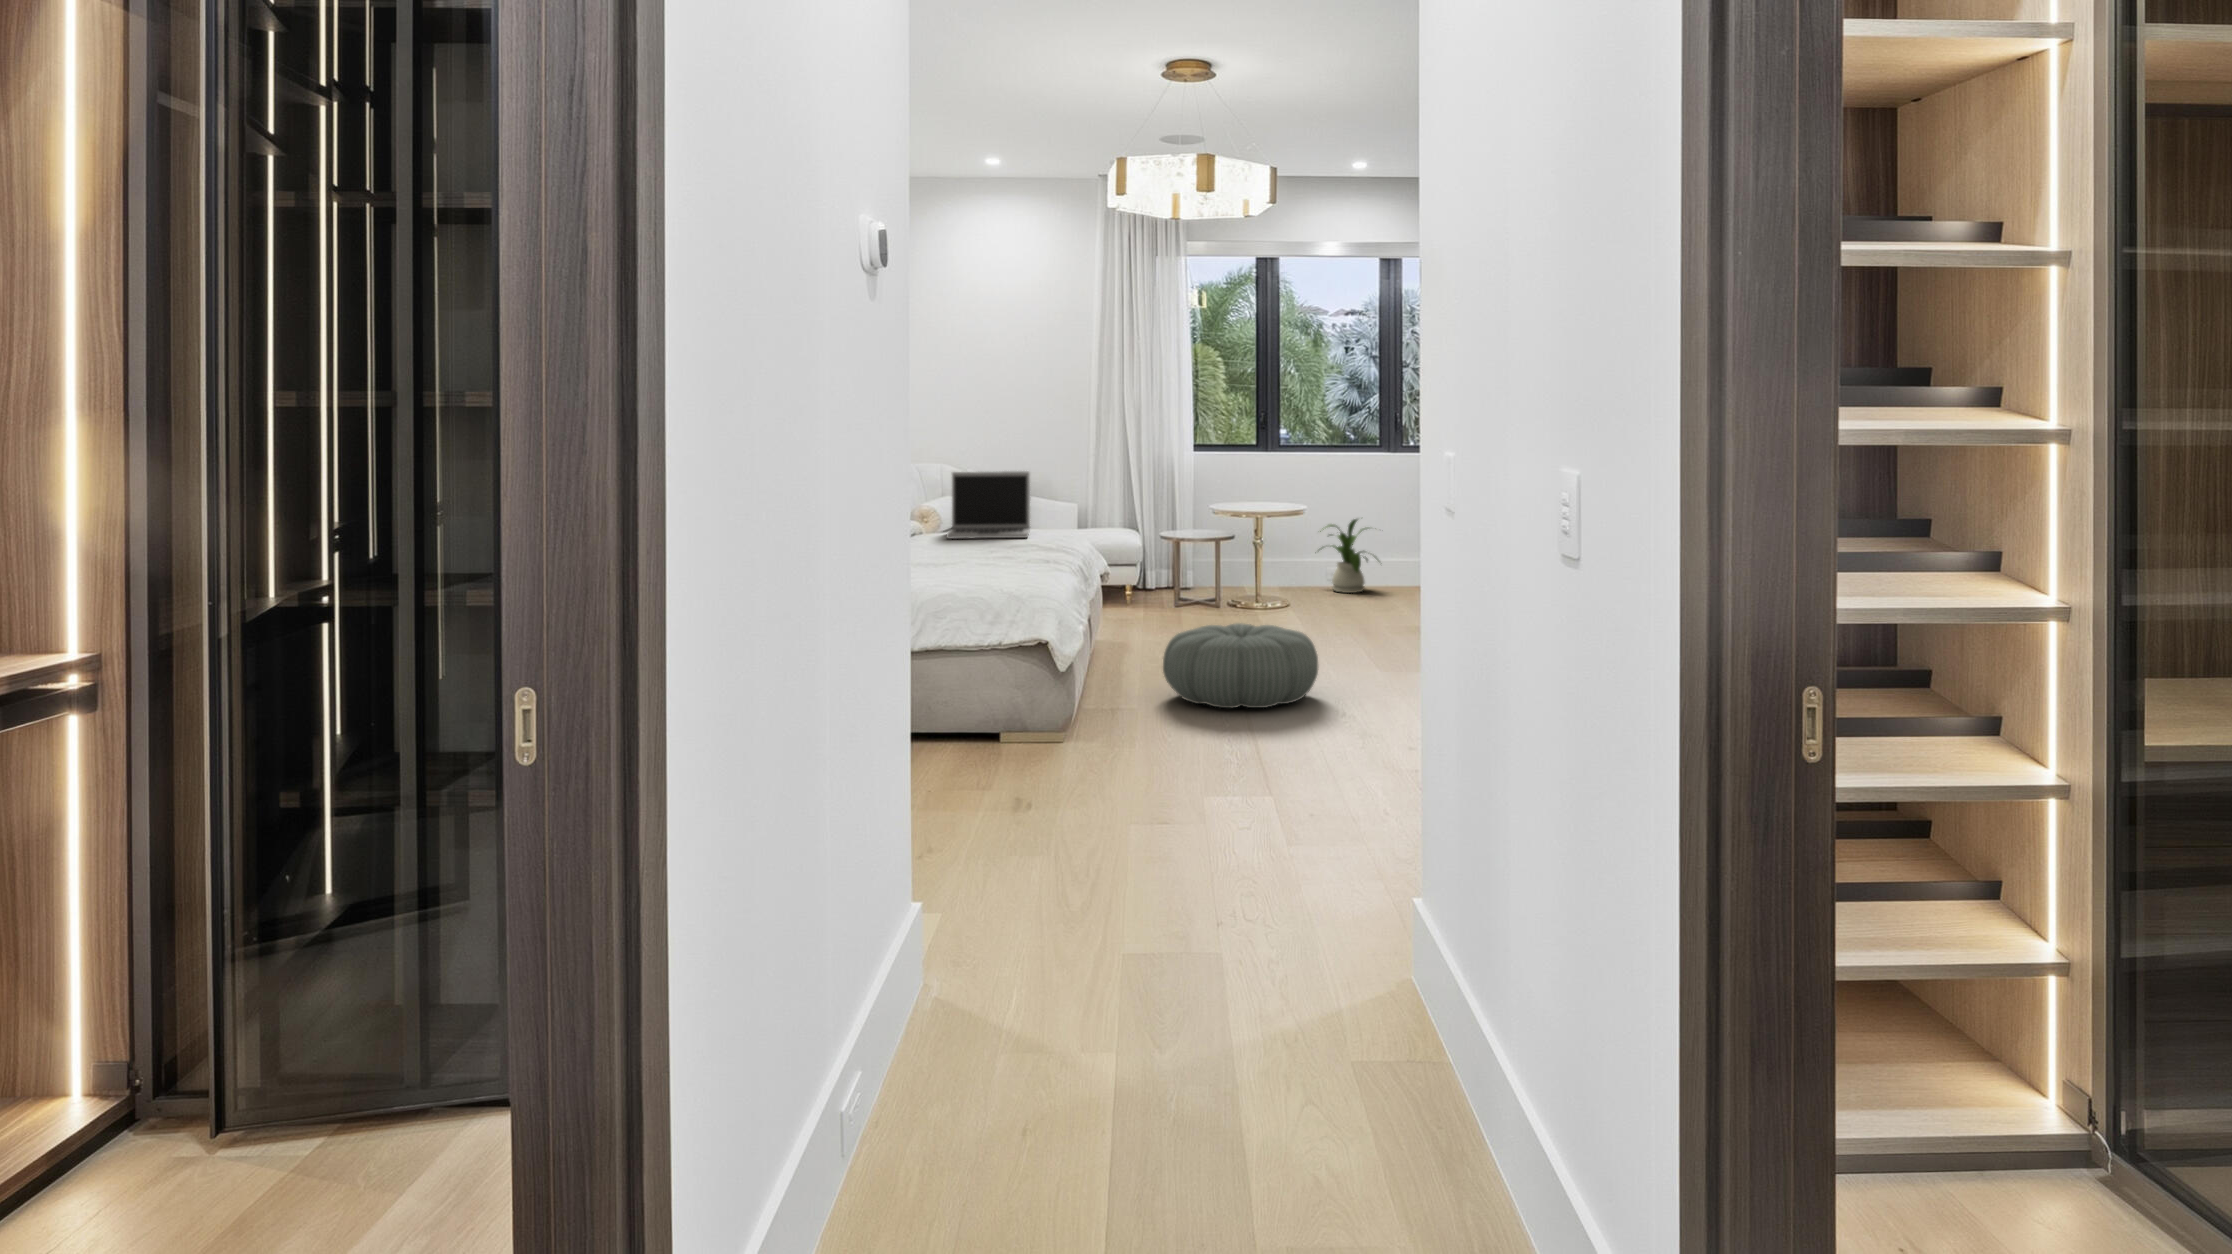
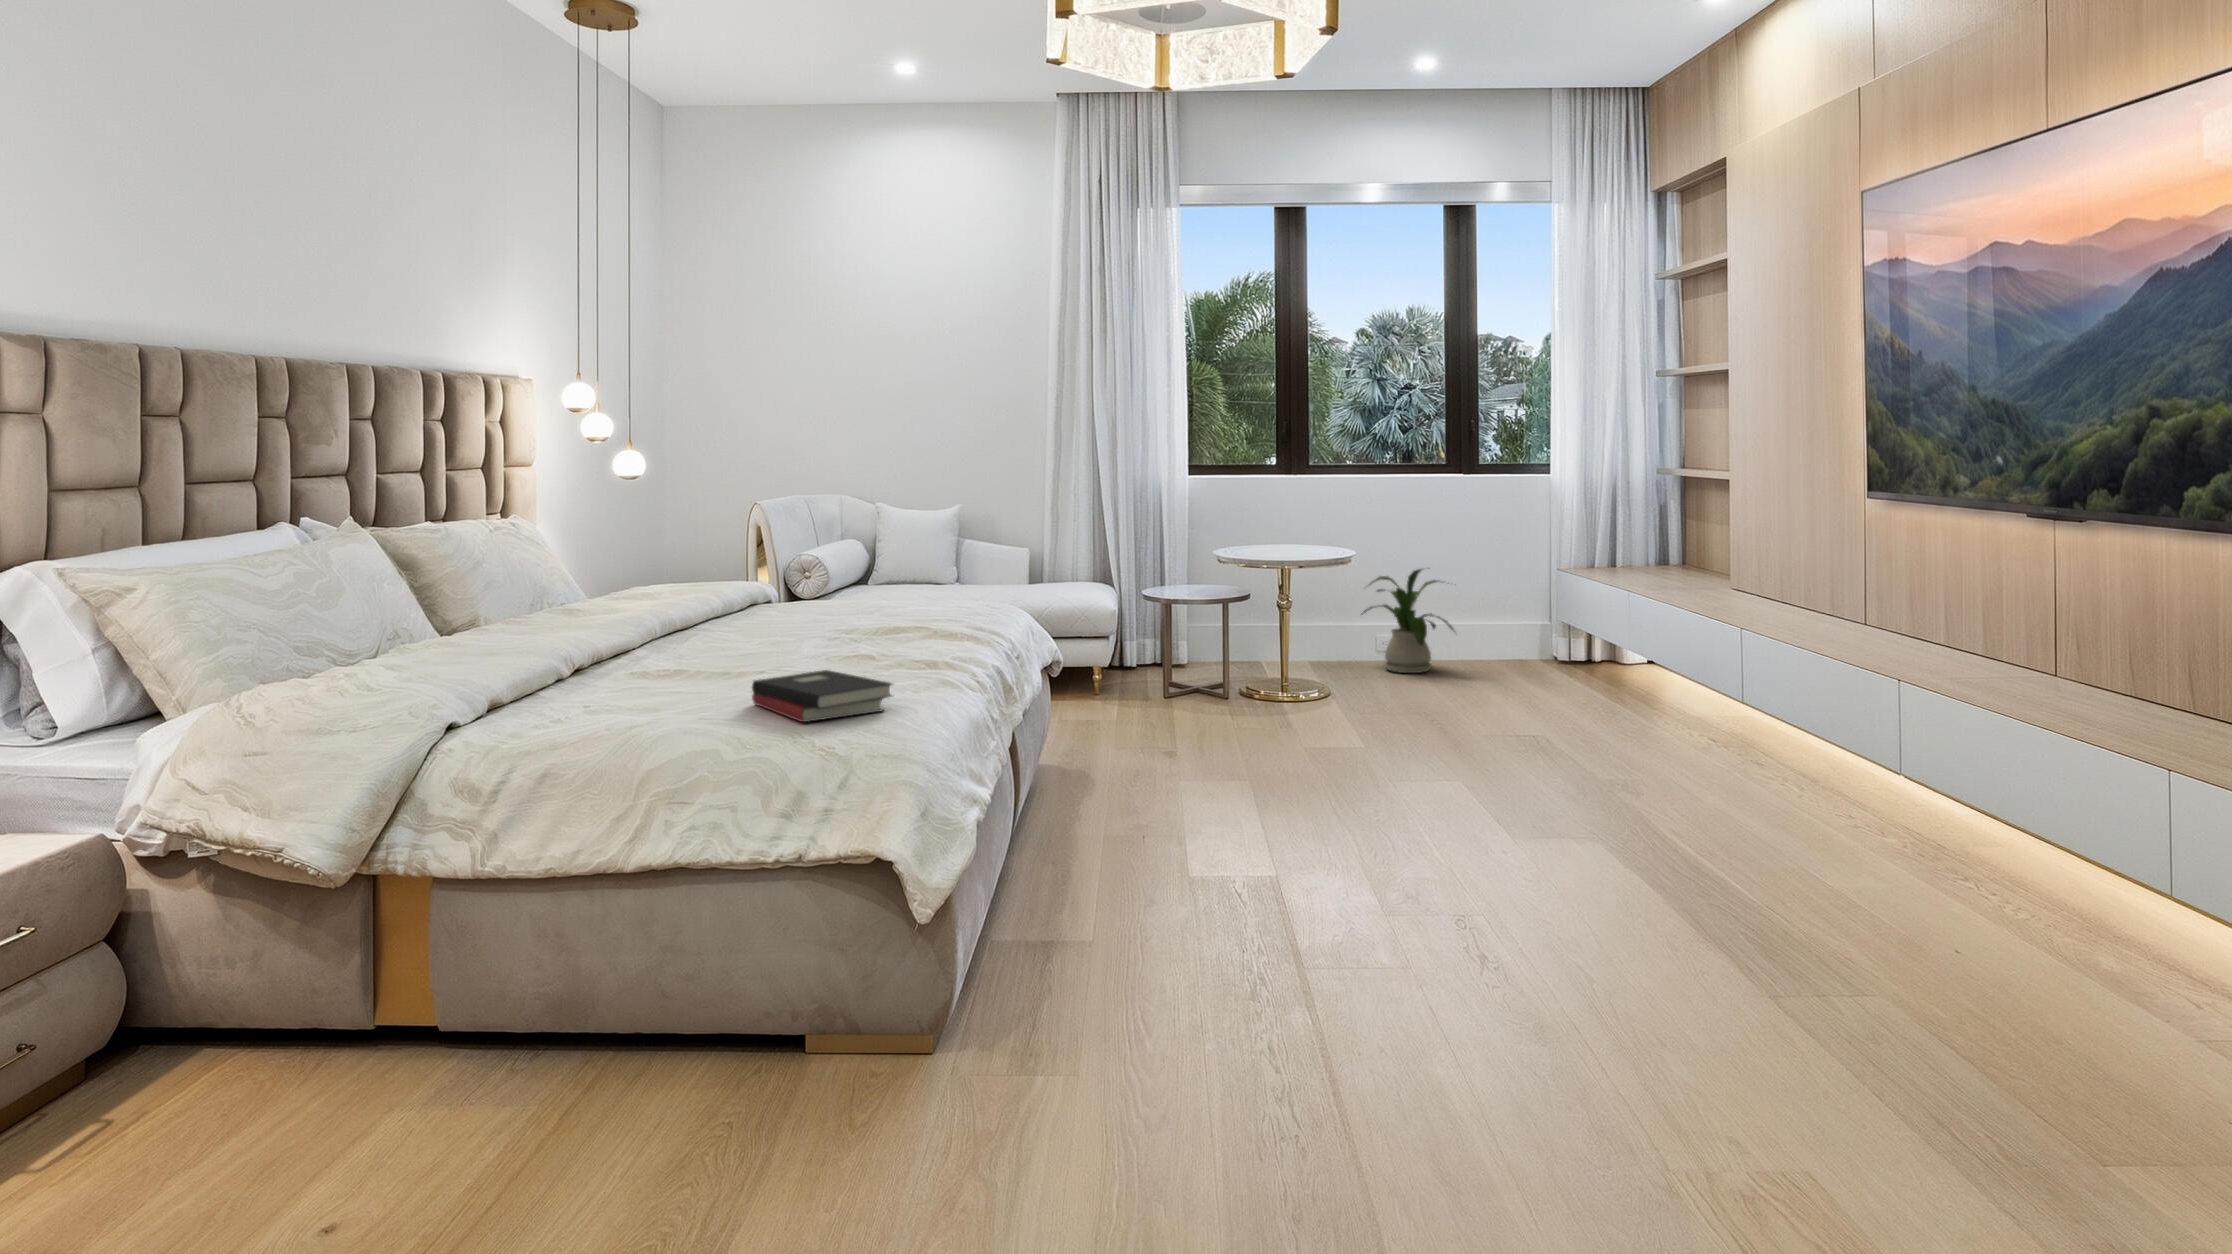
laptop: present [947,471,1030,539] -> none [787,510,928,621]
hardback book: none [960,555,1039,577] -> present [752,670,892,722]
pouf: present [1163,623,1318,708] -> none [1132,774,1406,946]

